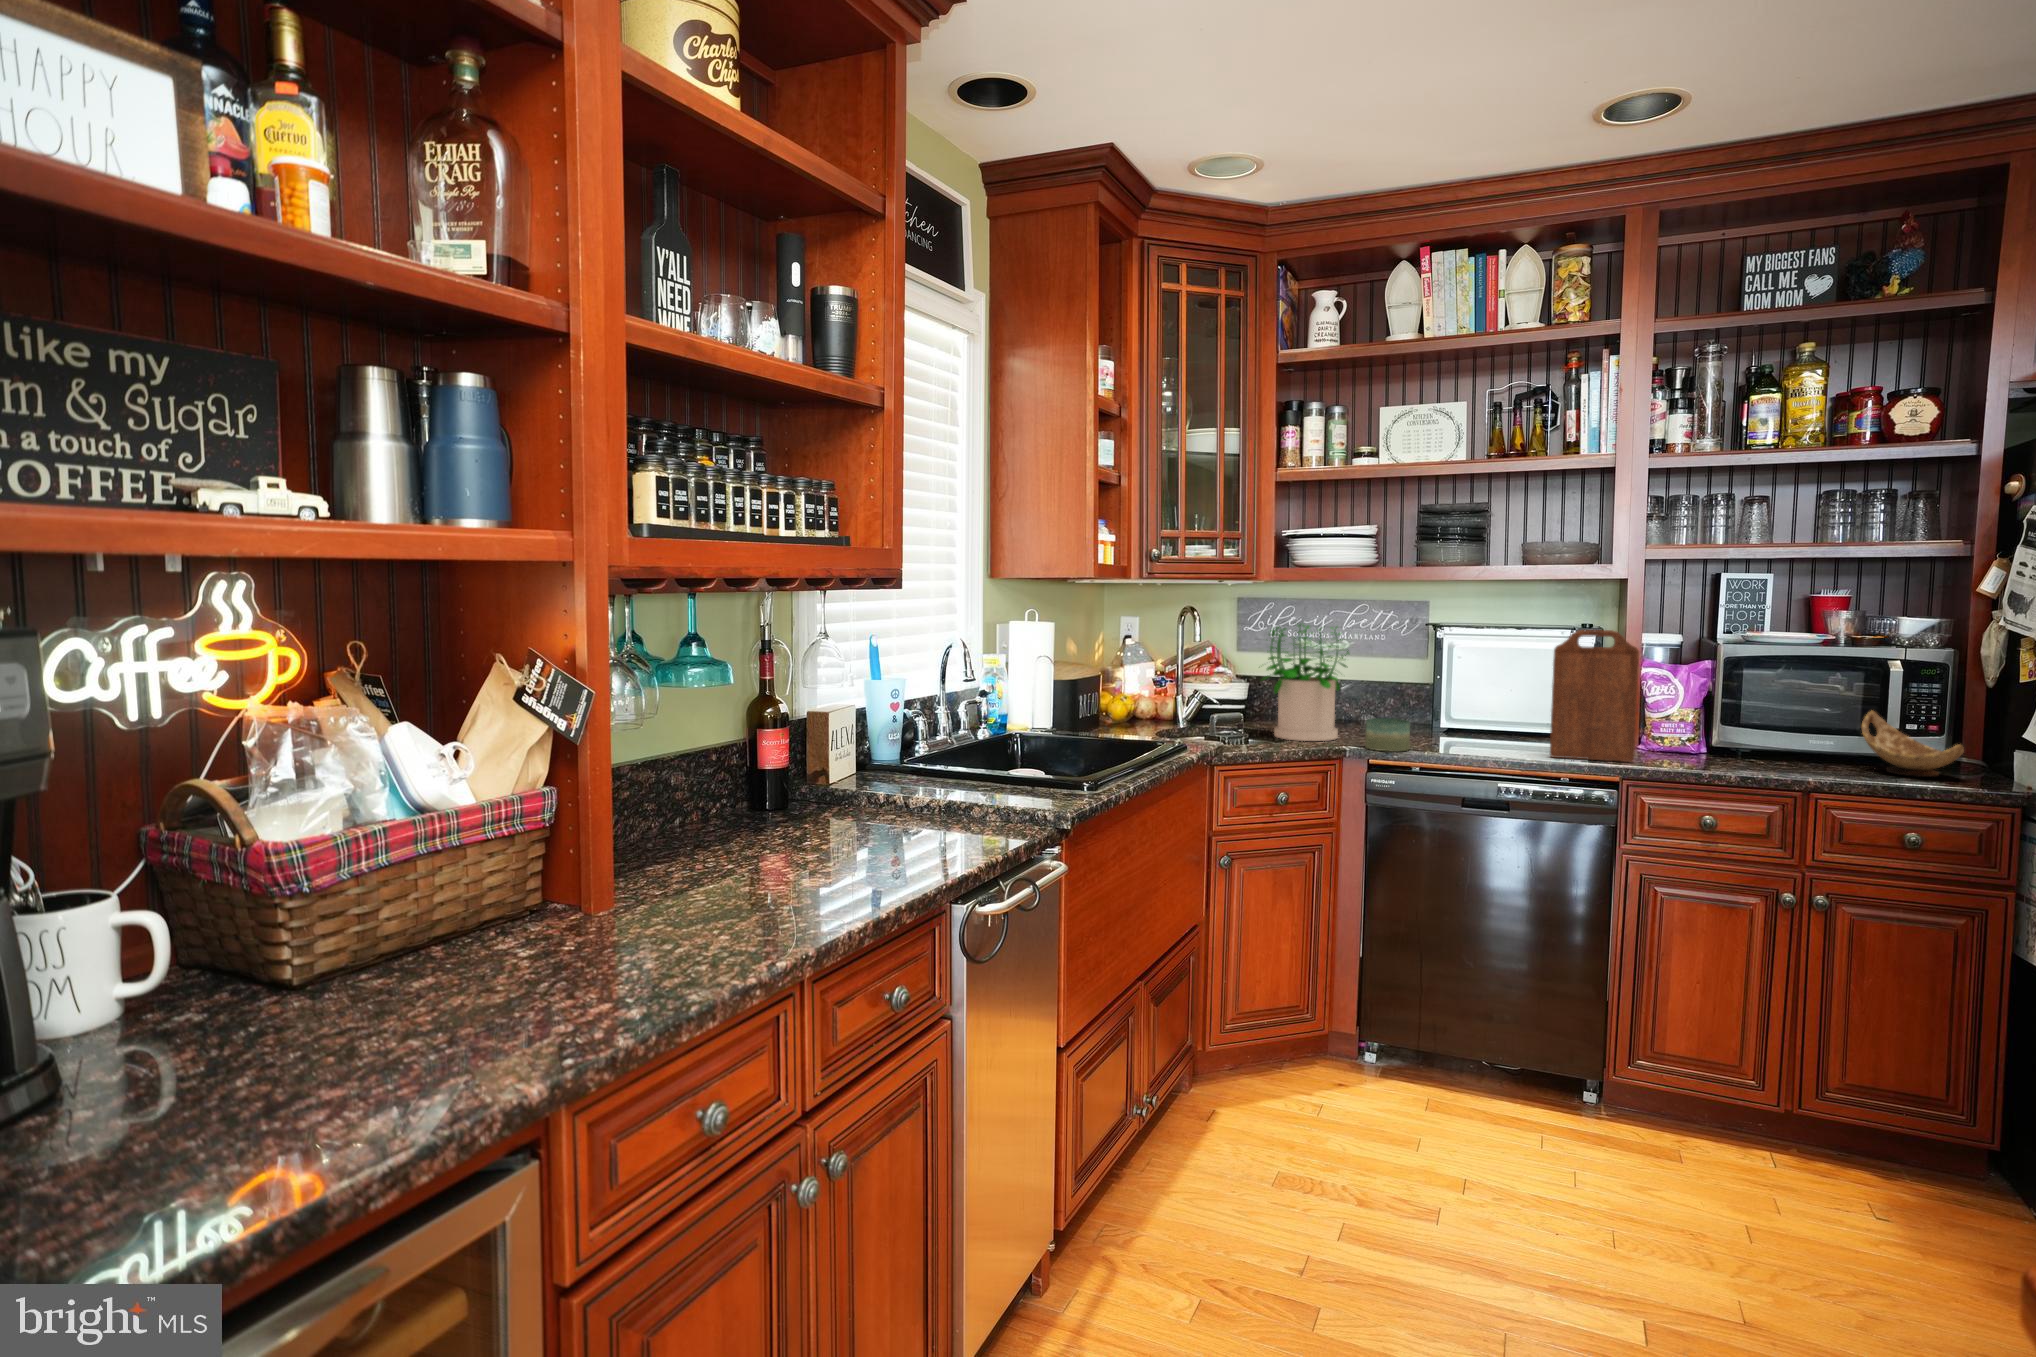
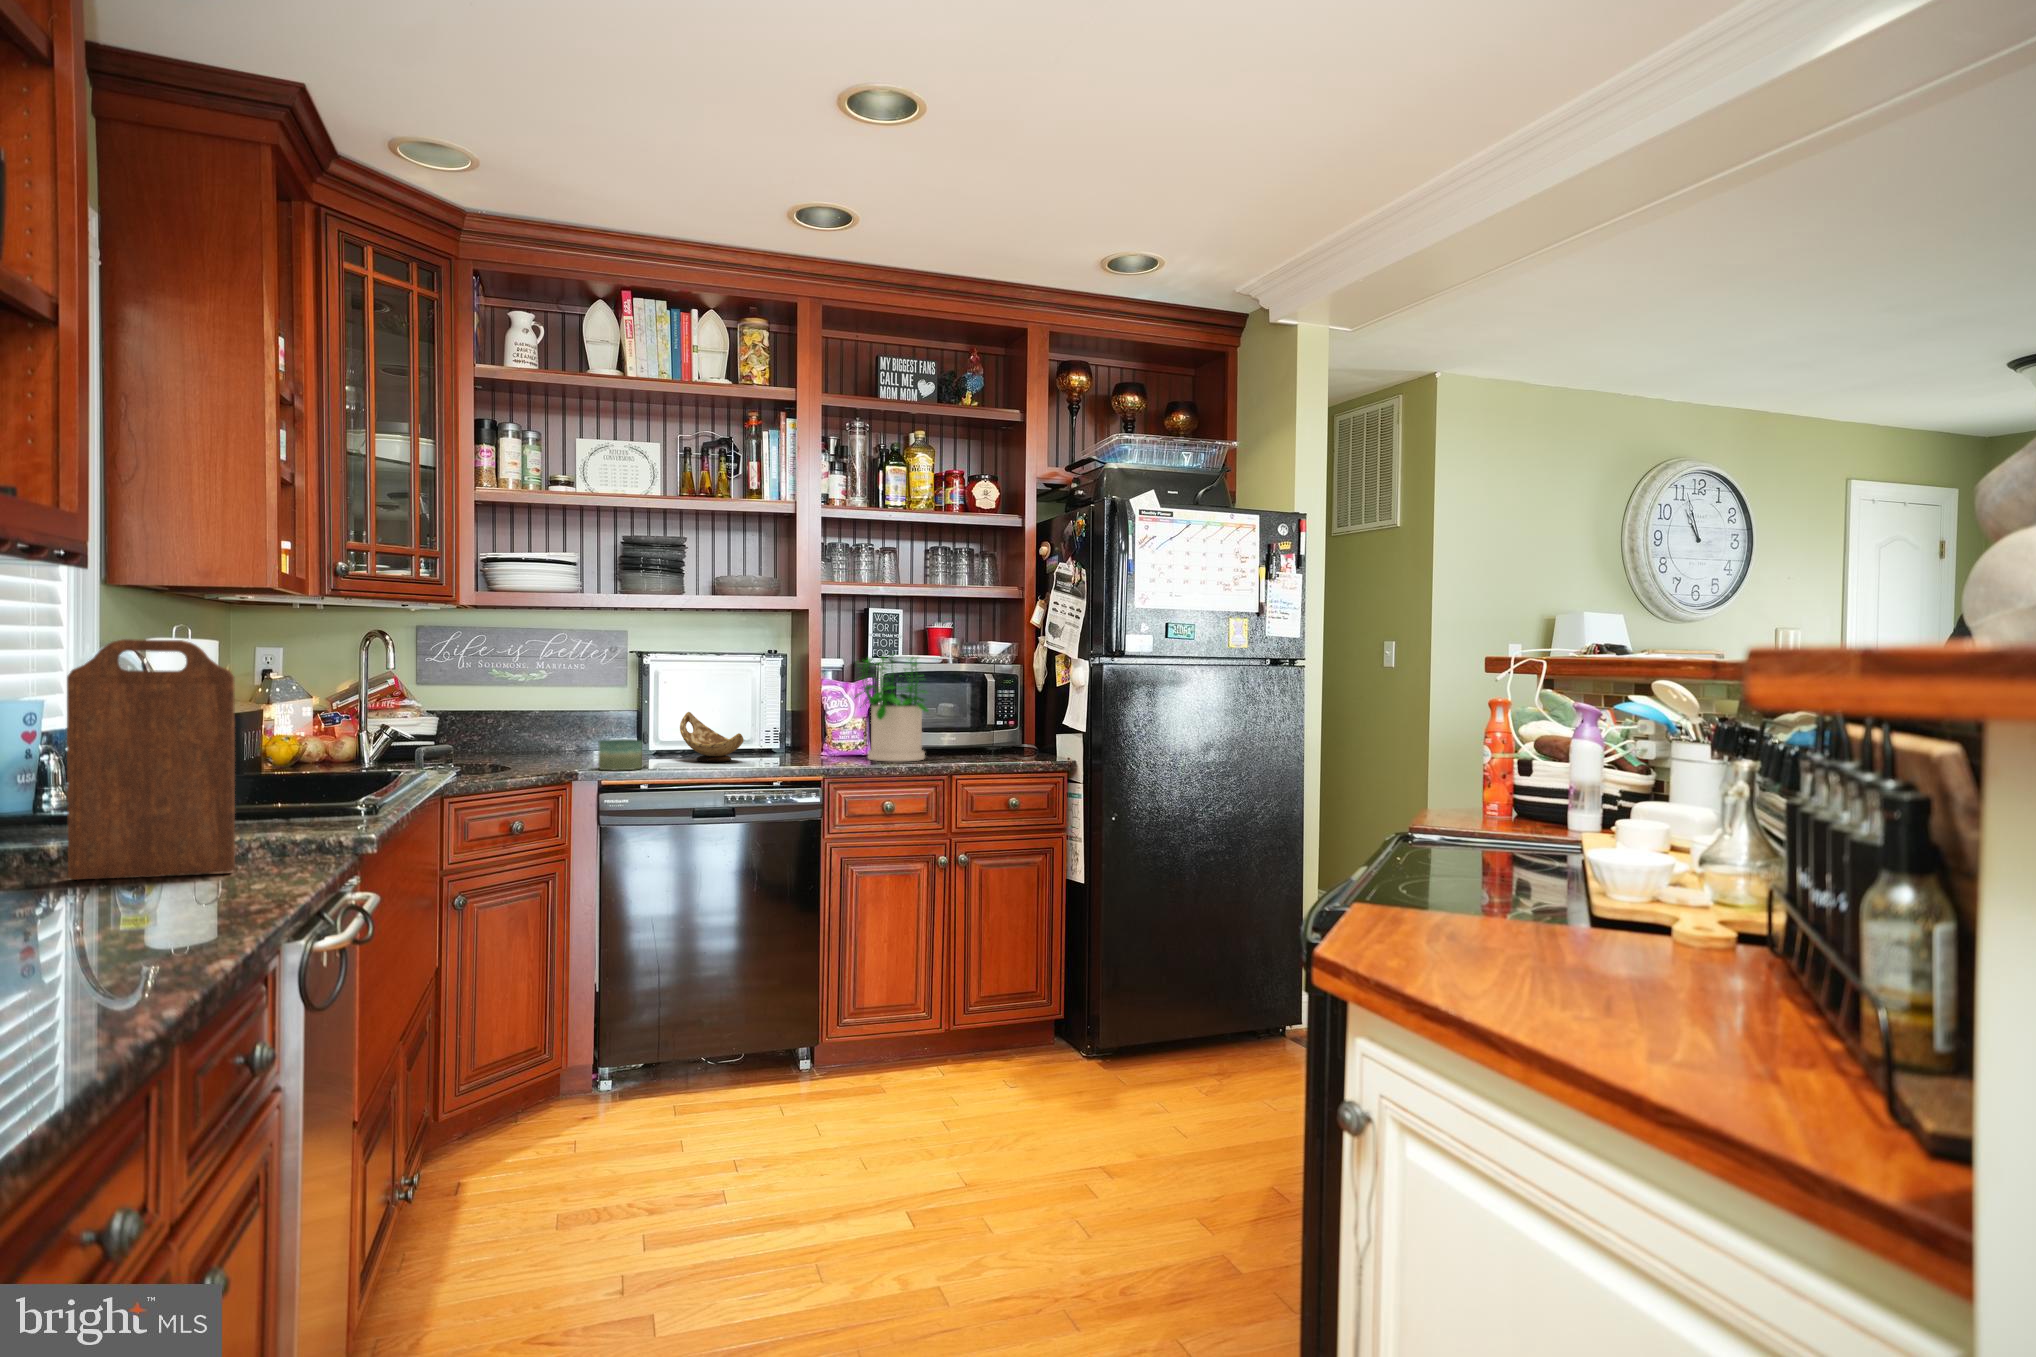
potted plant: present [1262,624,1349,741] -> present [855,657,928,761]
cutting board: present [1550,630,1639,762] -> present [67,639,235,880]
decorative bowl: present [1861,711,1964,777] -> present [680,712,744,762]

